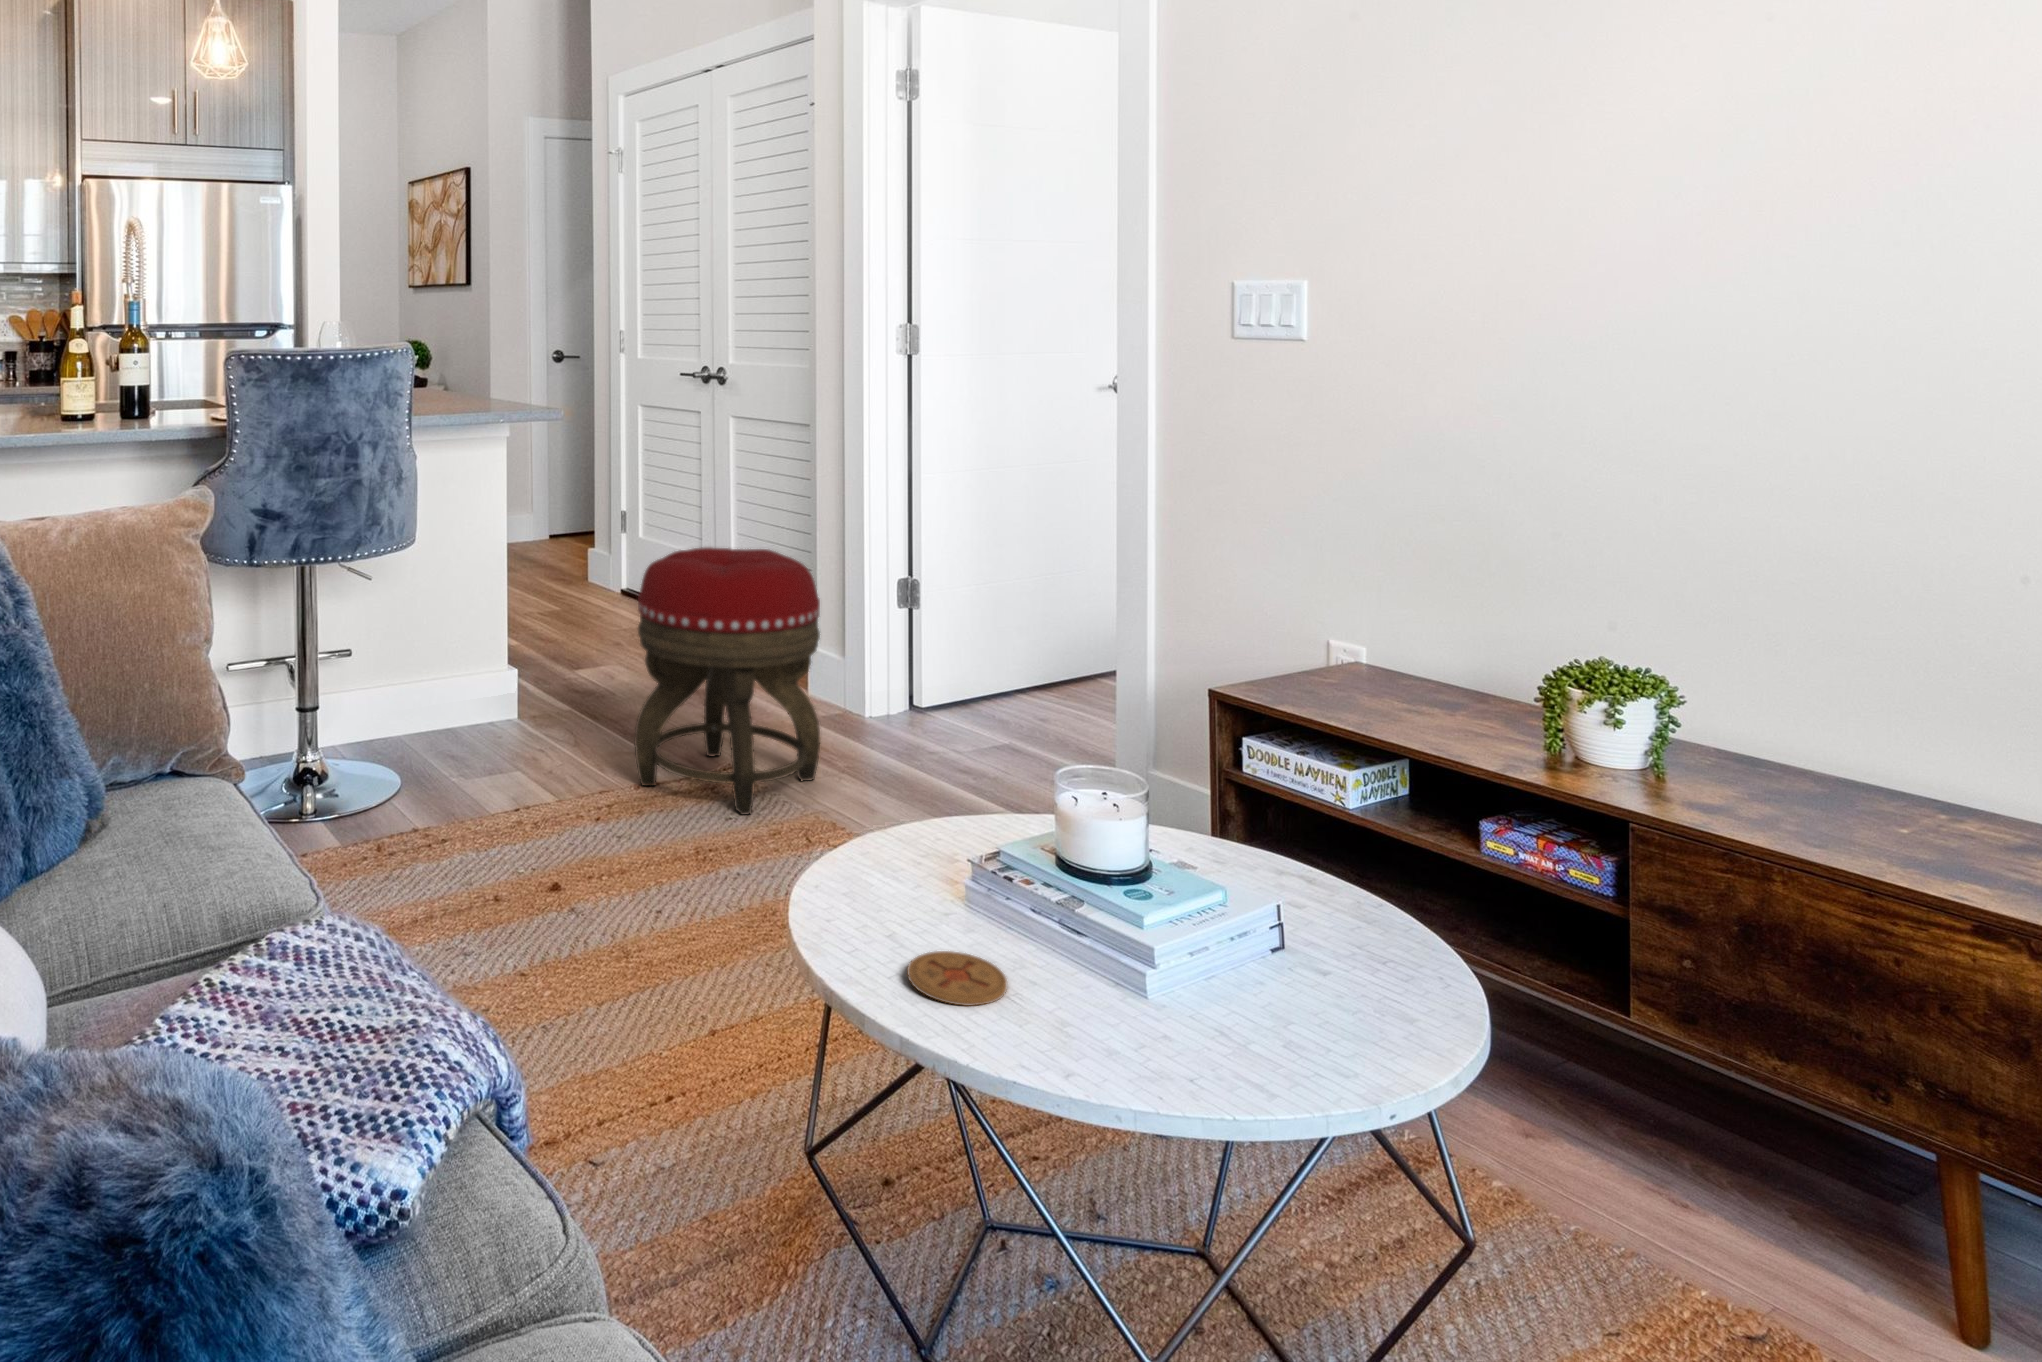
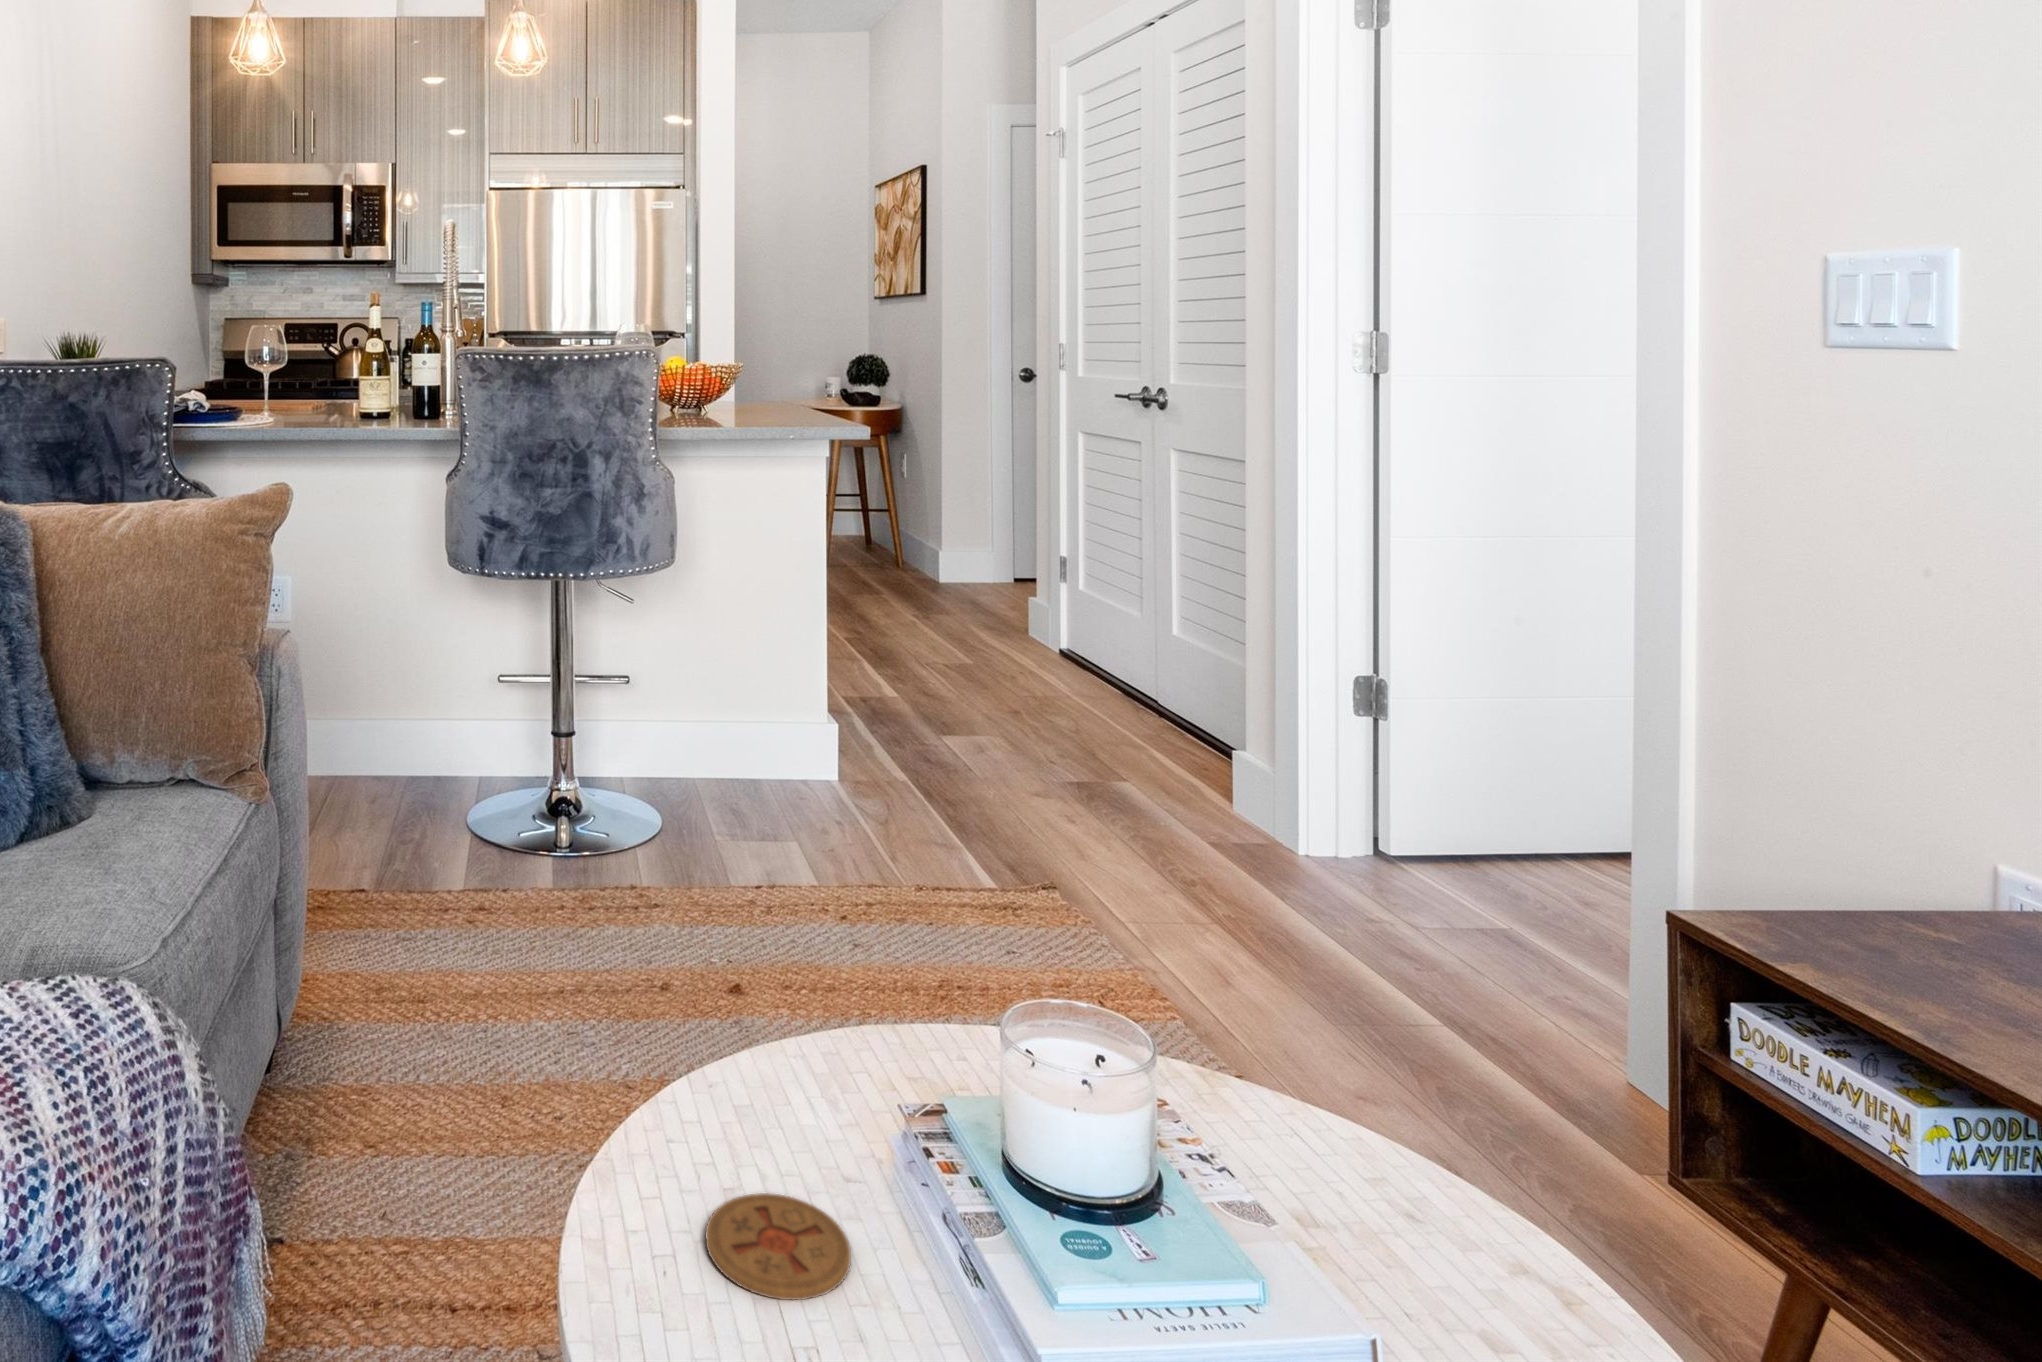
footstool: present [635,547,820,815] -> none [919,604,1173,948]

